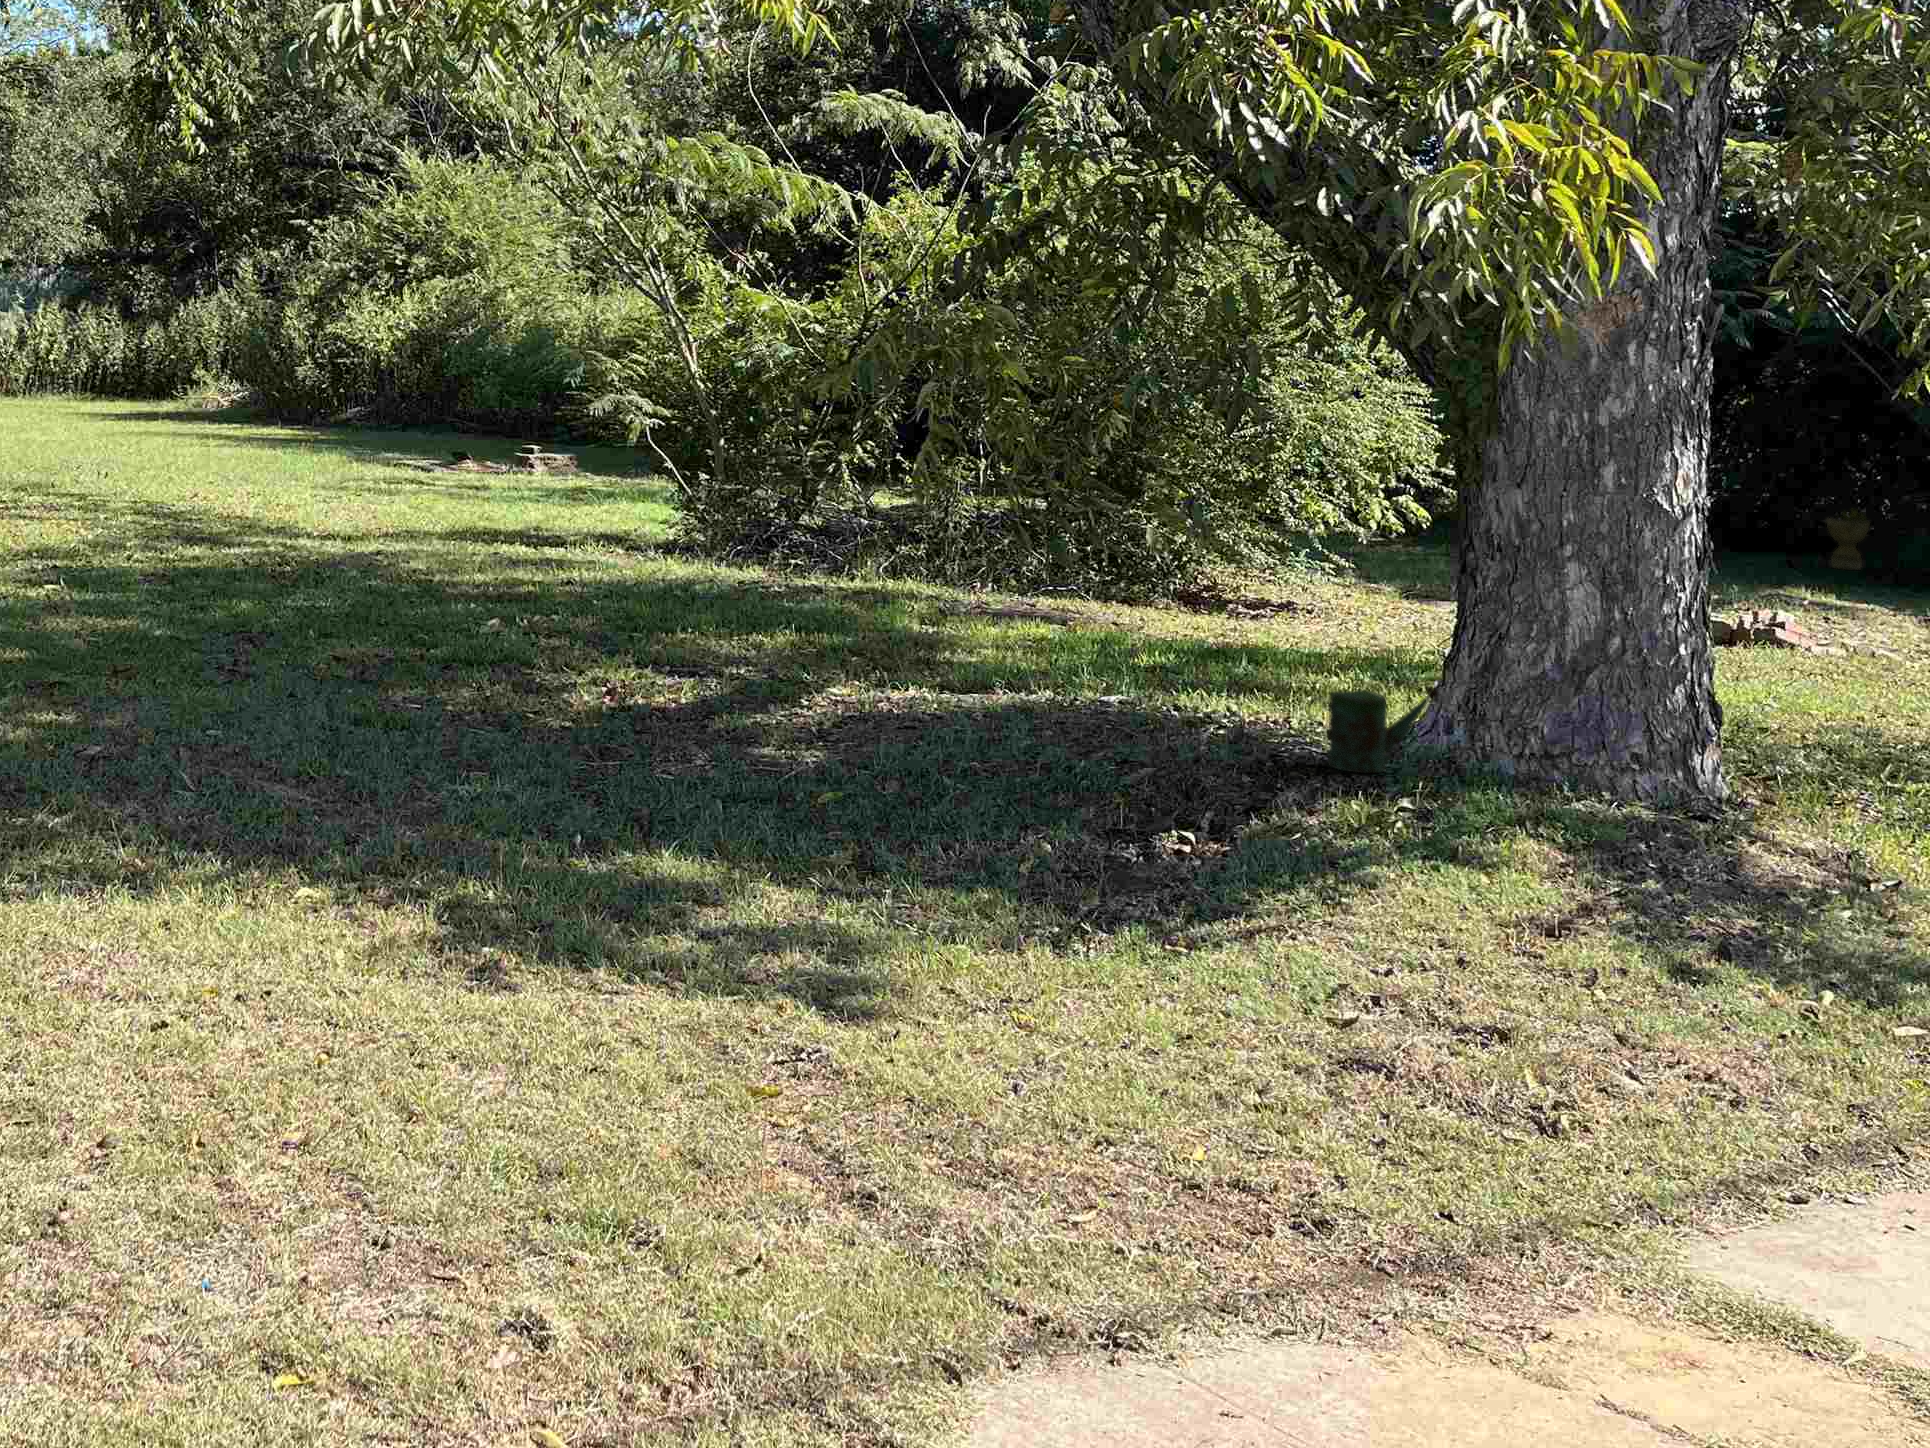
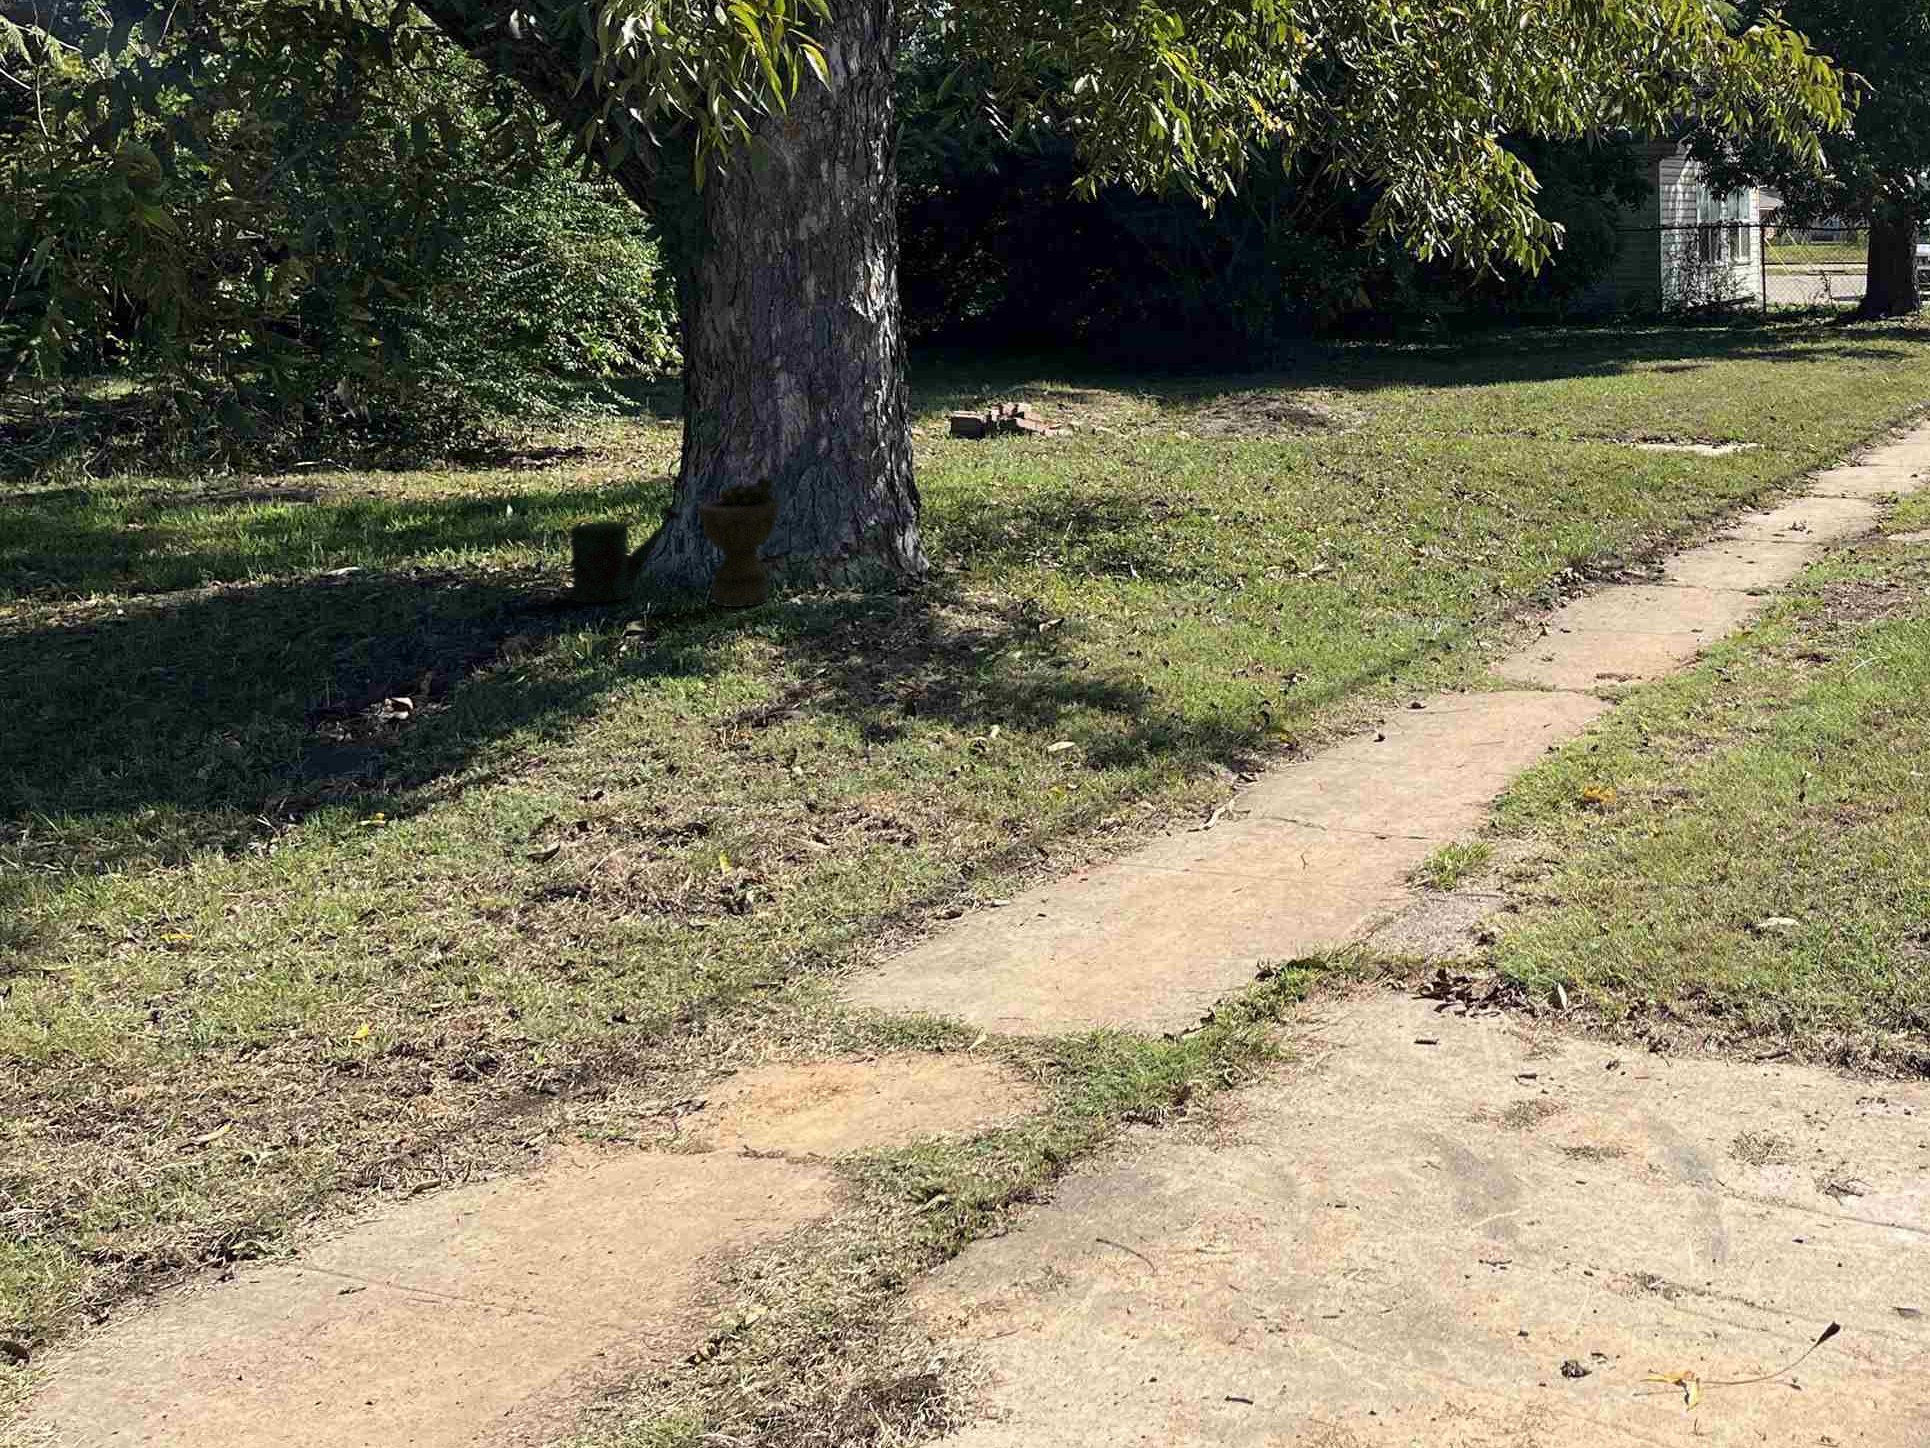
planter: present [1827,510,1870,570] -> present [698,478,779,607]

